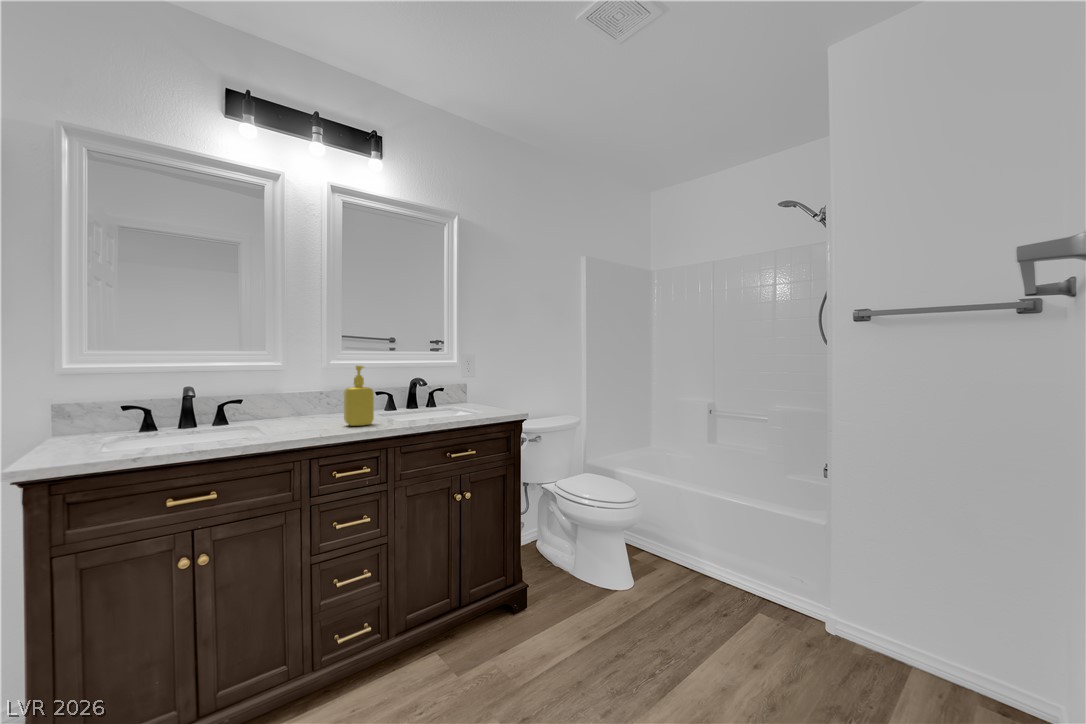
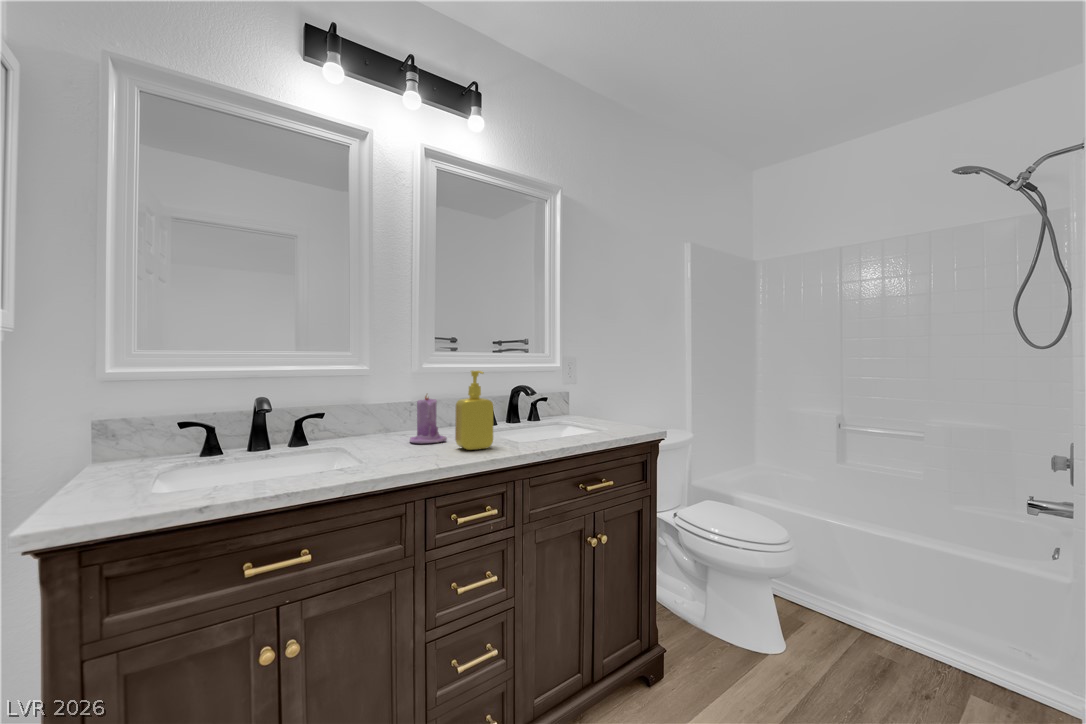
candle: none [312,383,343,422] -> present [410,395,447,444]

